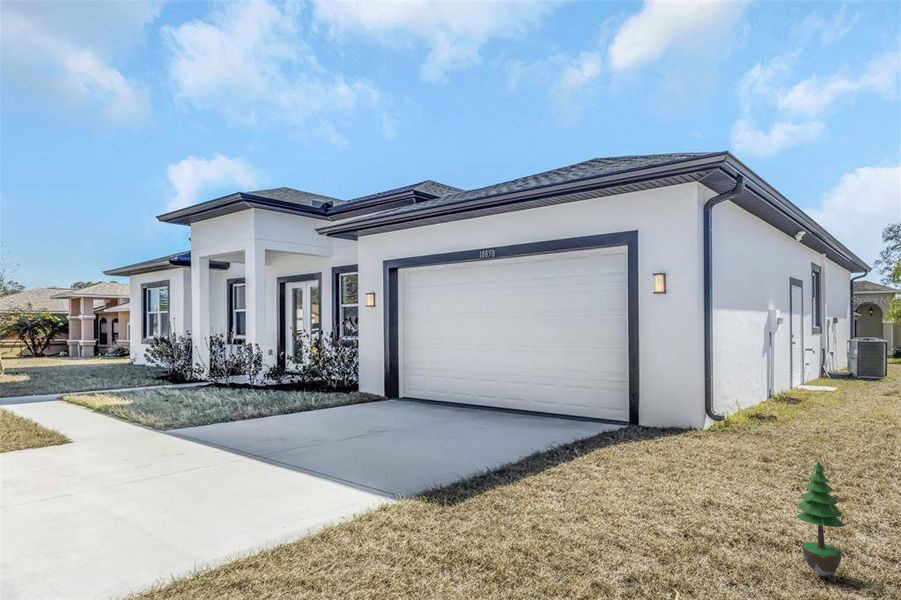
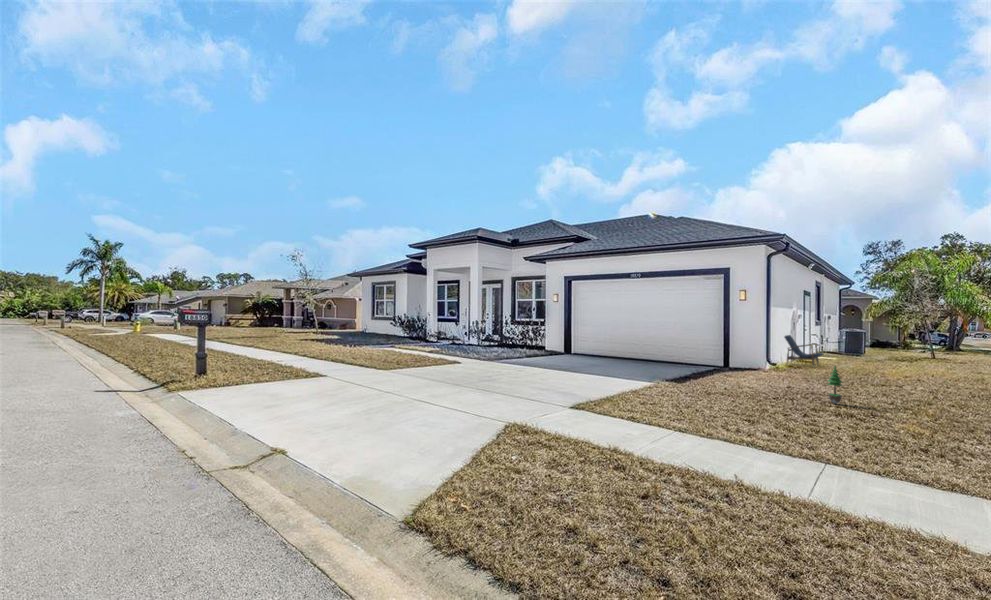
lounge chair: none [748,355,819,417] -> present [784,335,823,367]

